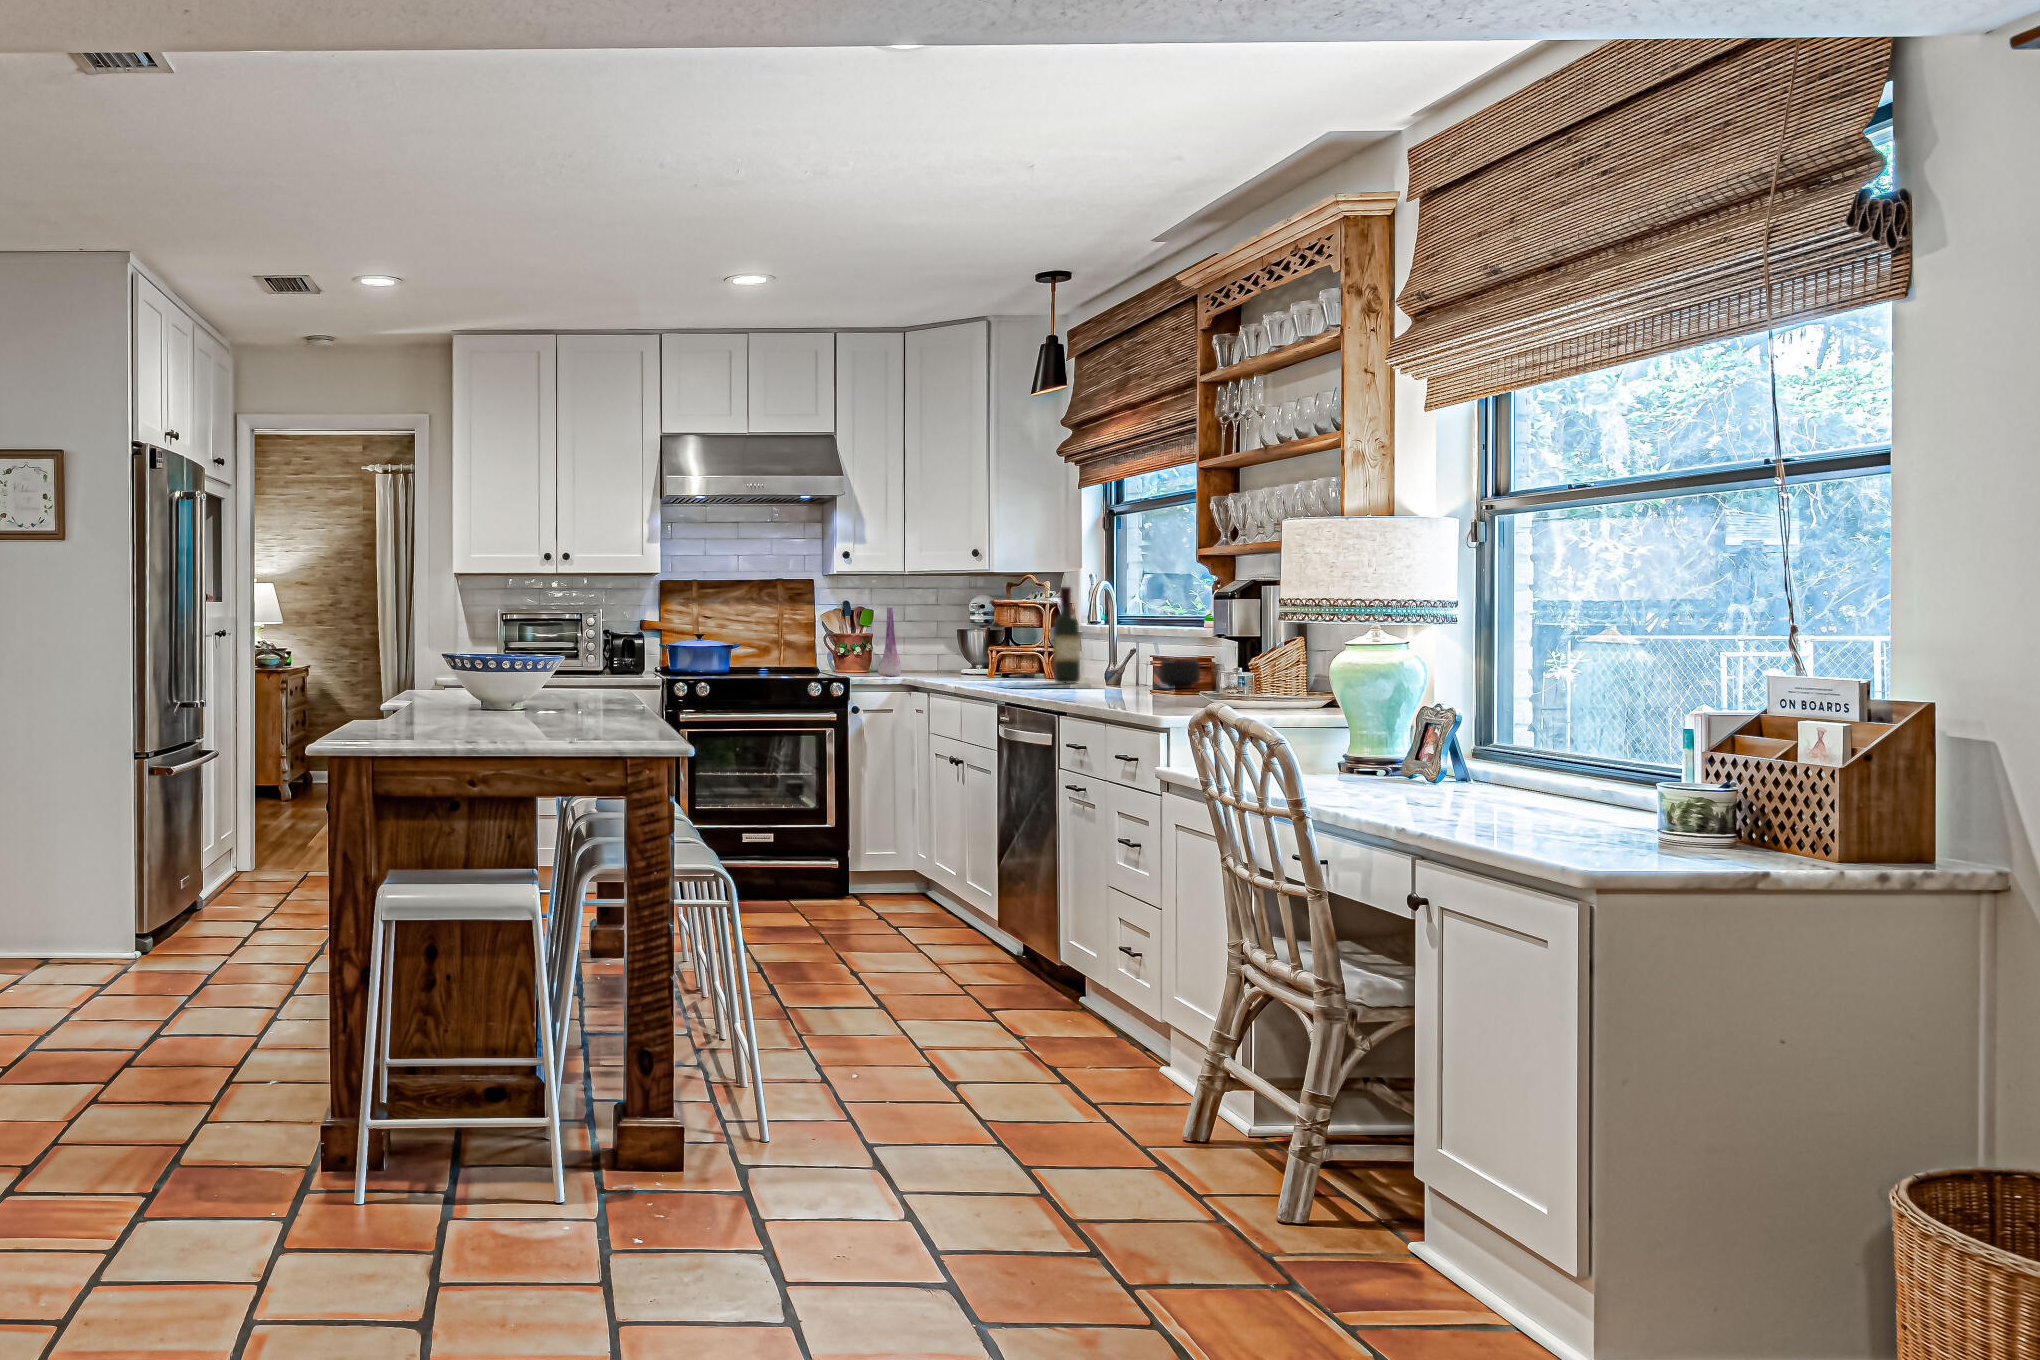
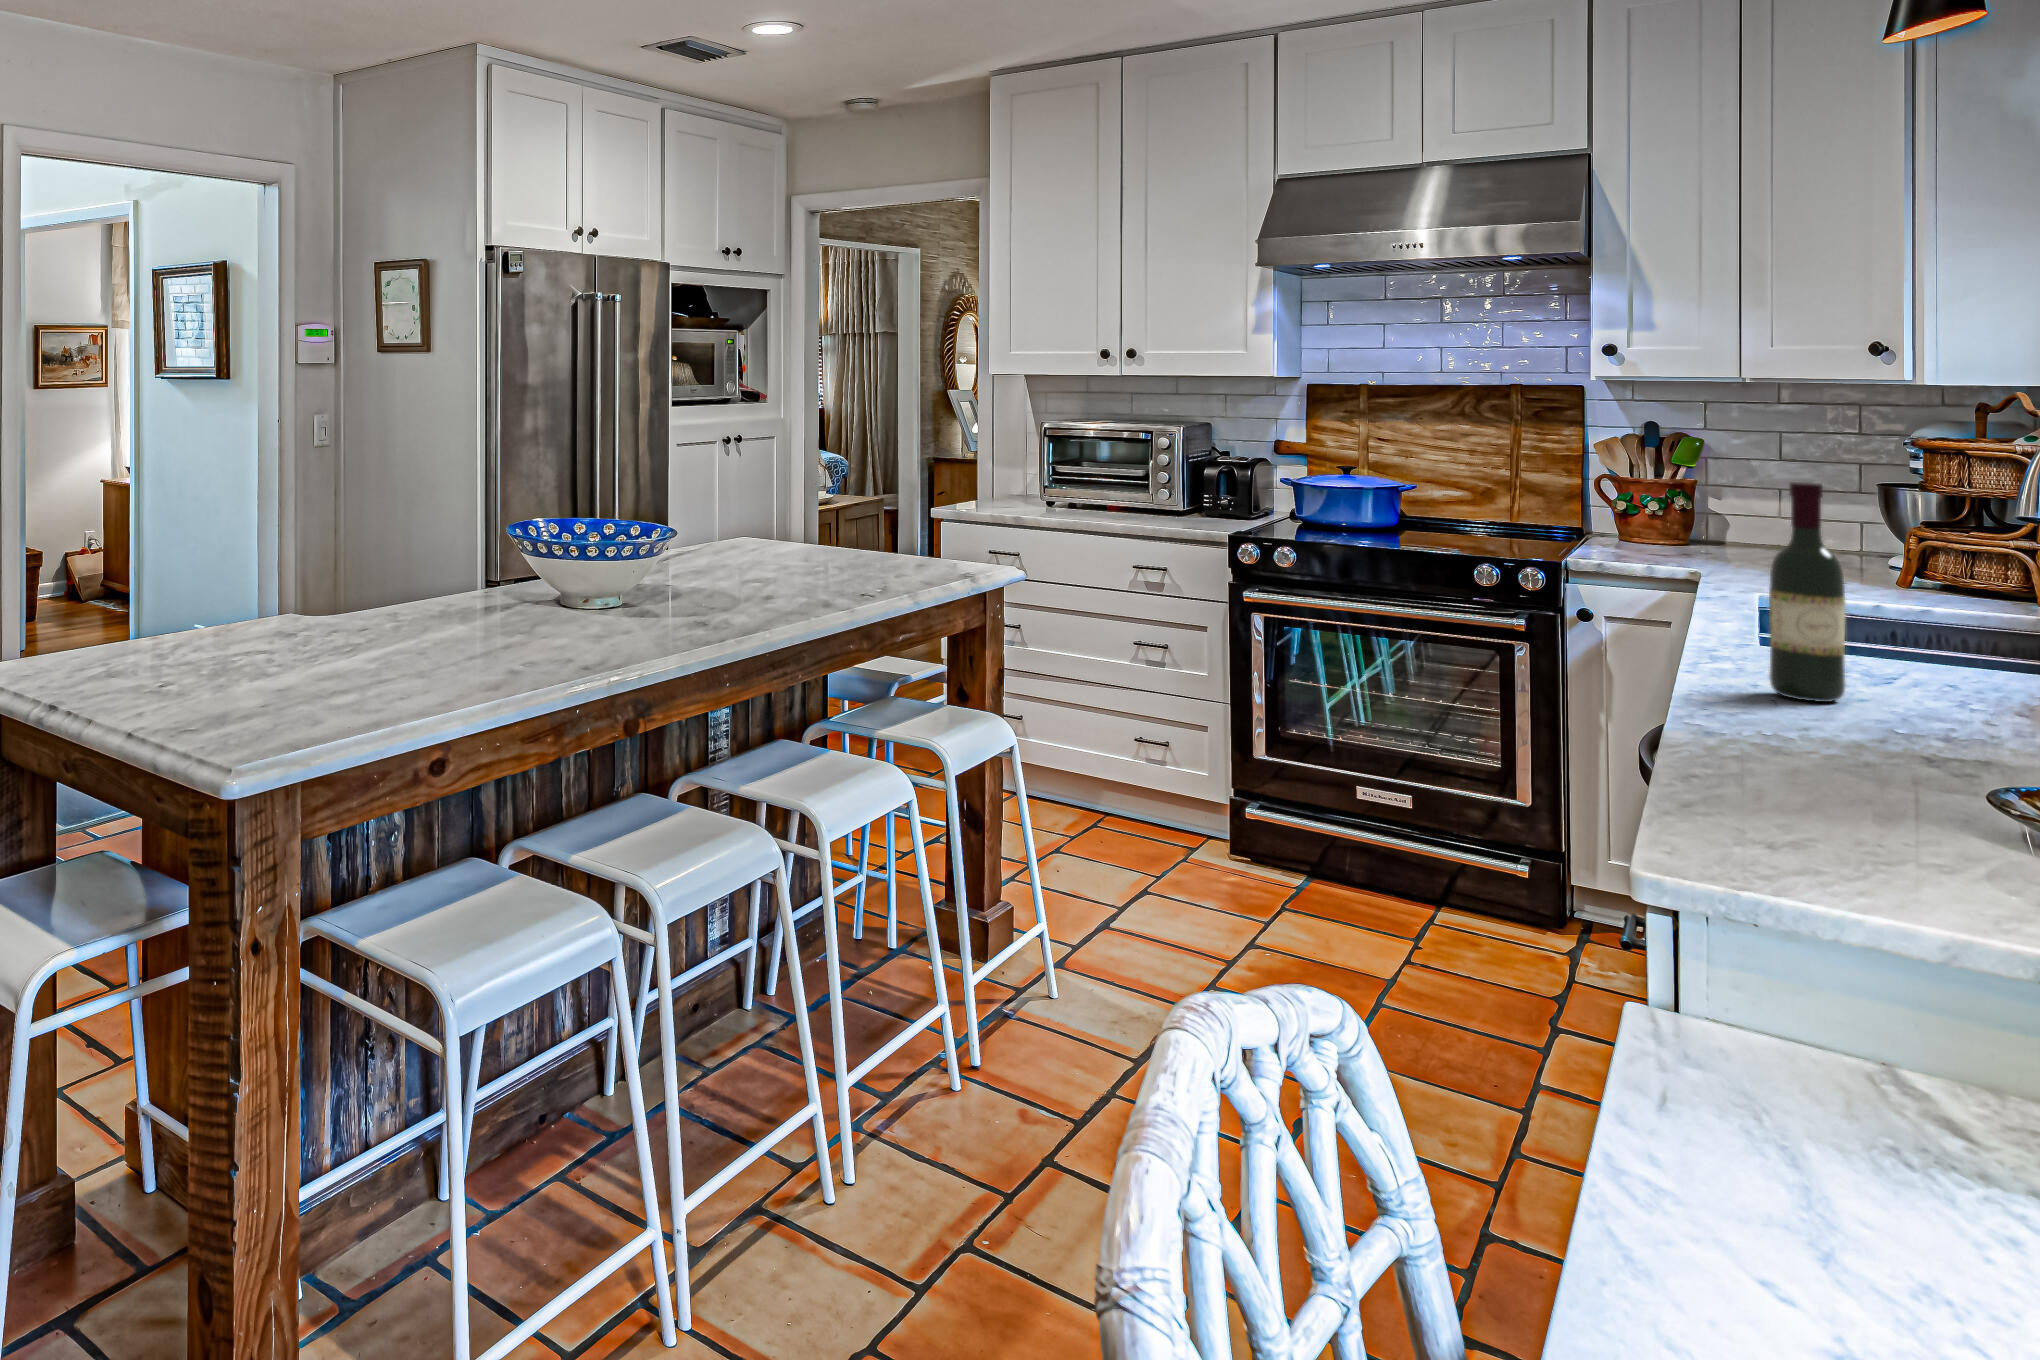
vase: present [877,608,901,677] -> none [1663,441,1723,566]
mug: present [1159,660,1206,688] -> none [1750,772,1928,873]

